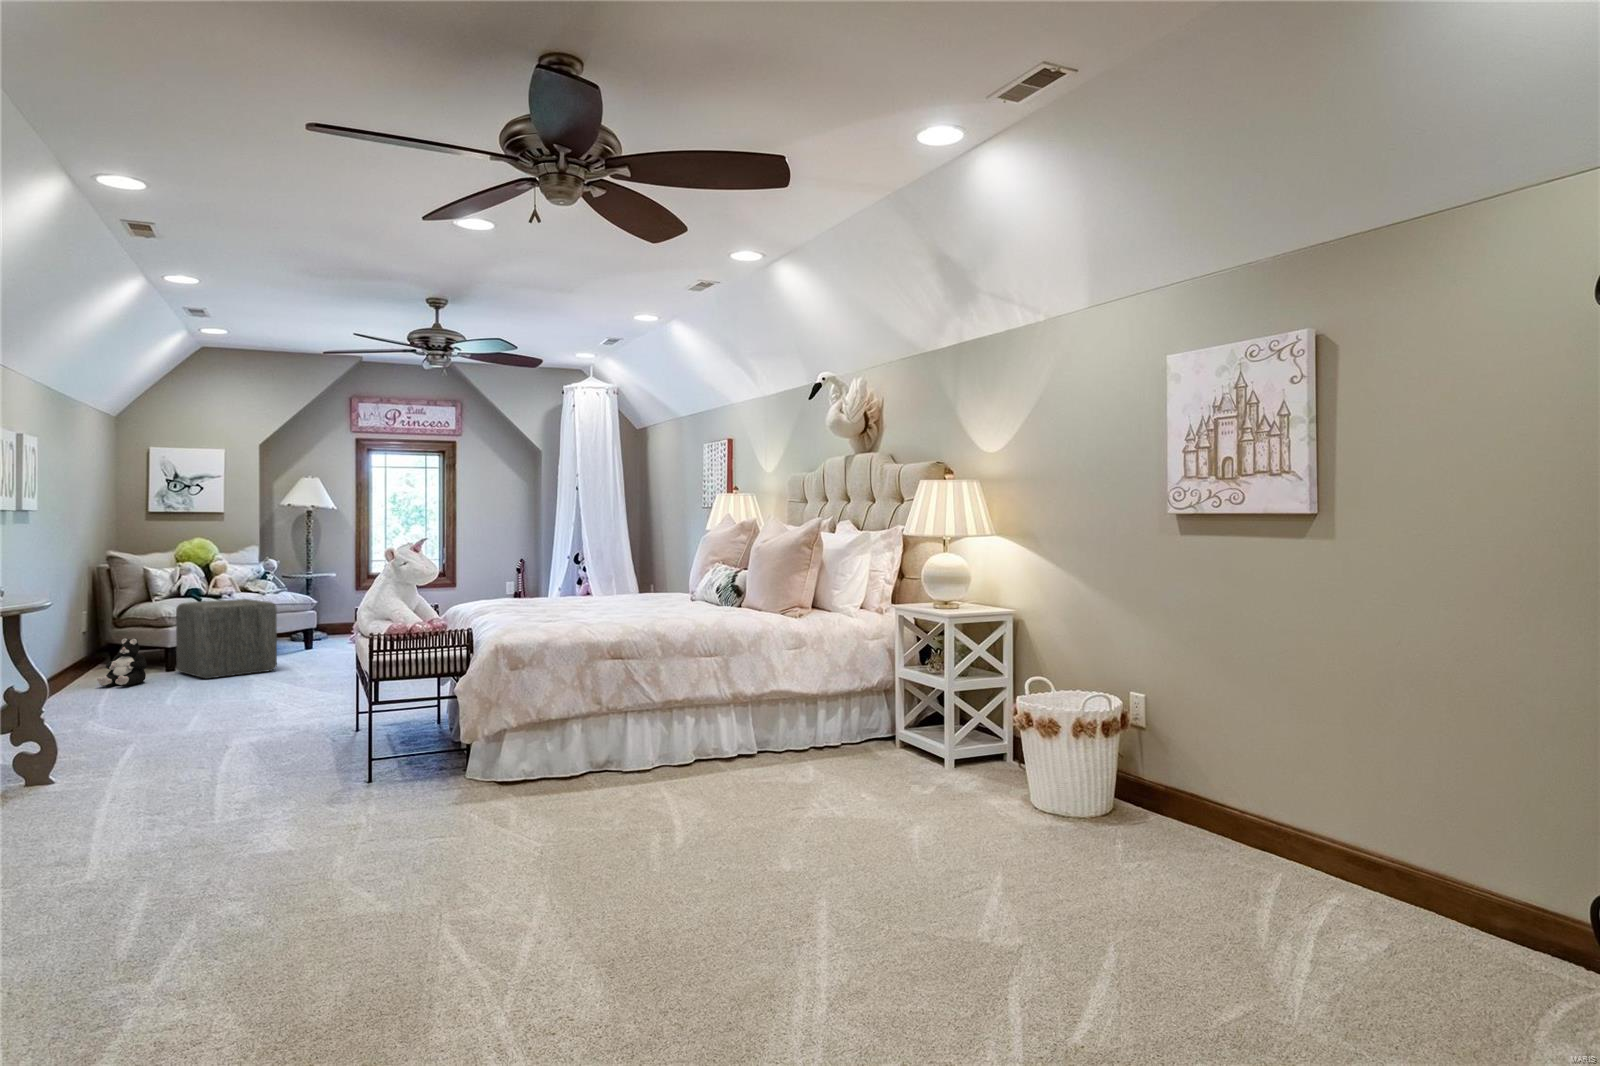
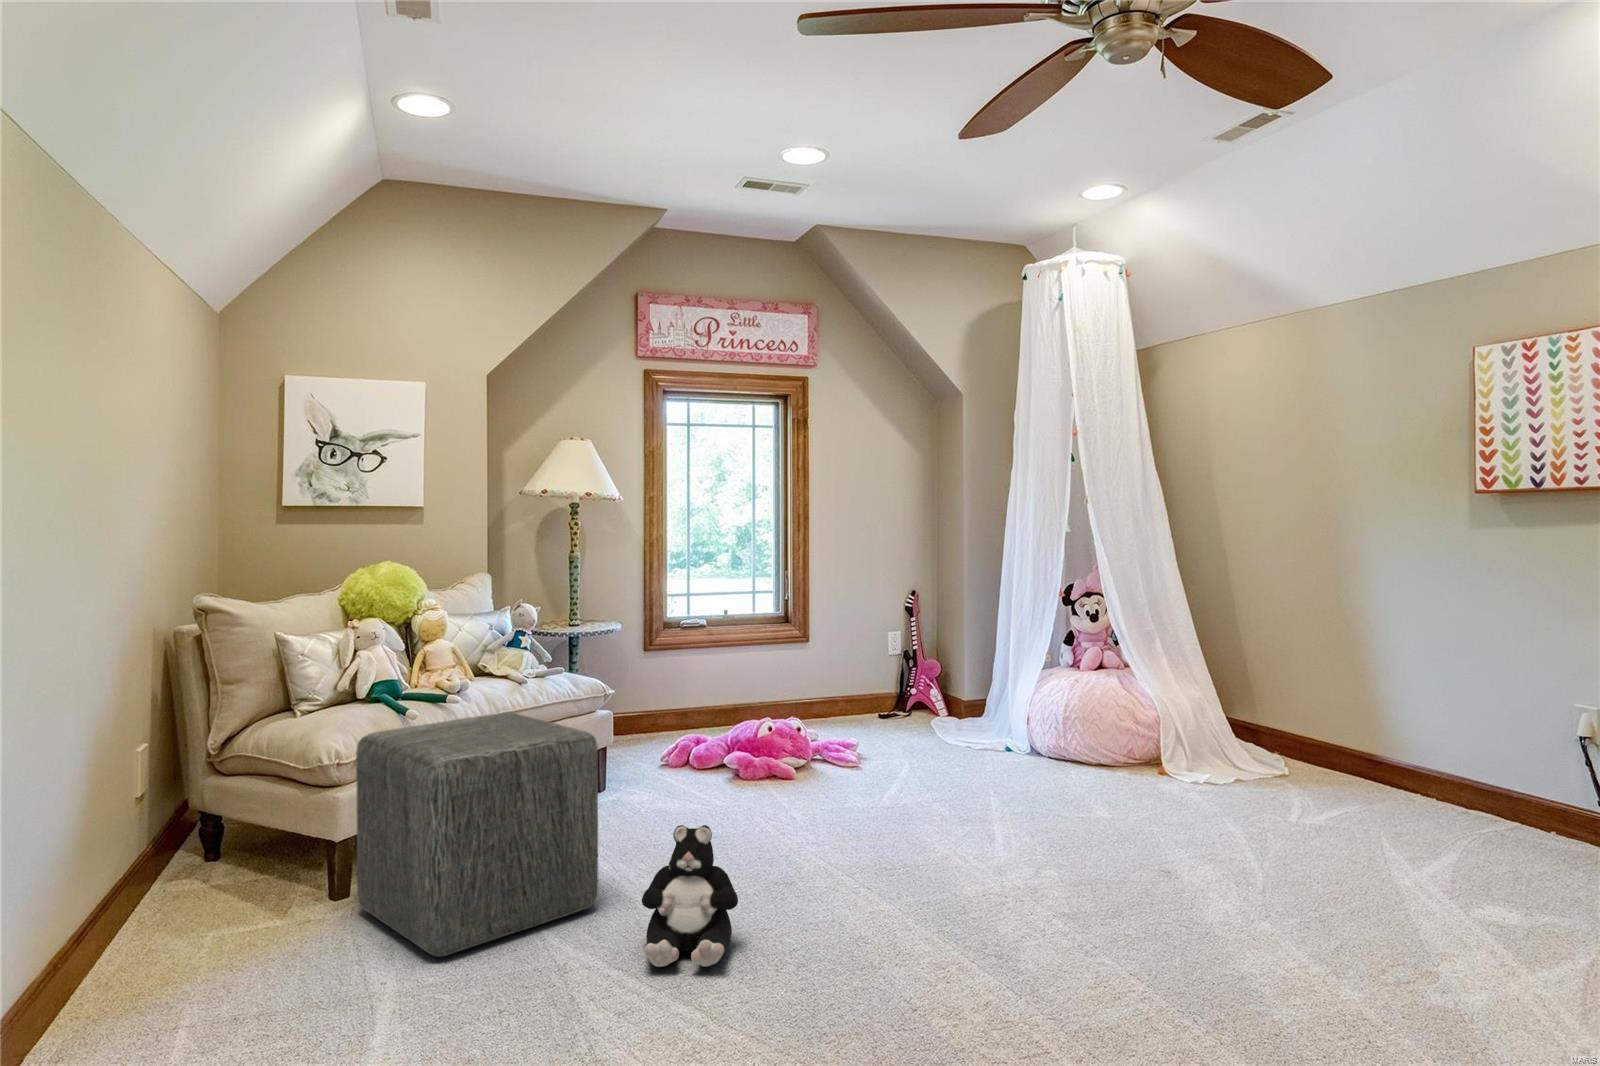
plush toy: present [97,638,147,686] -> present [642,825,738,967]

